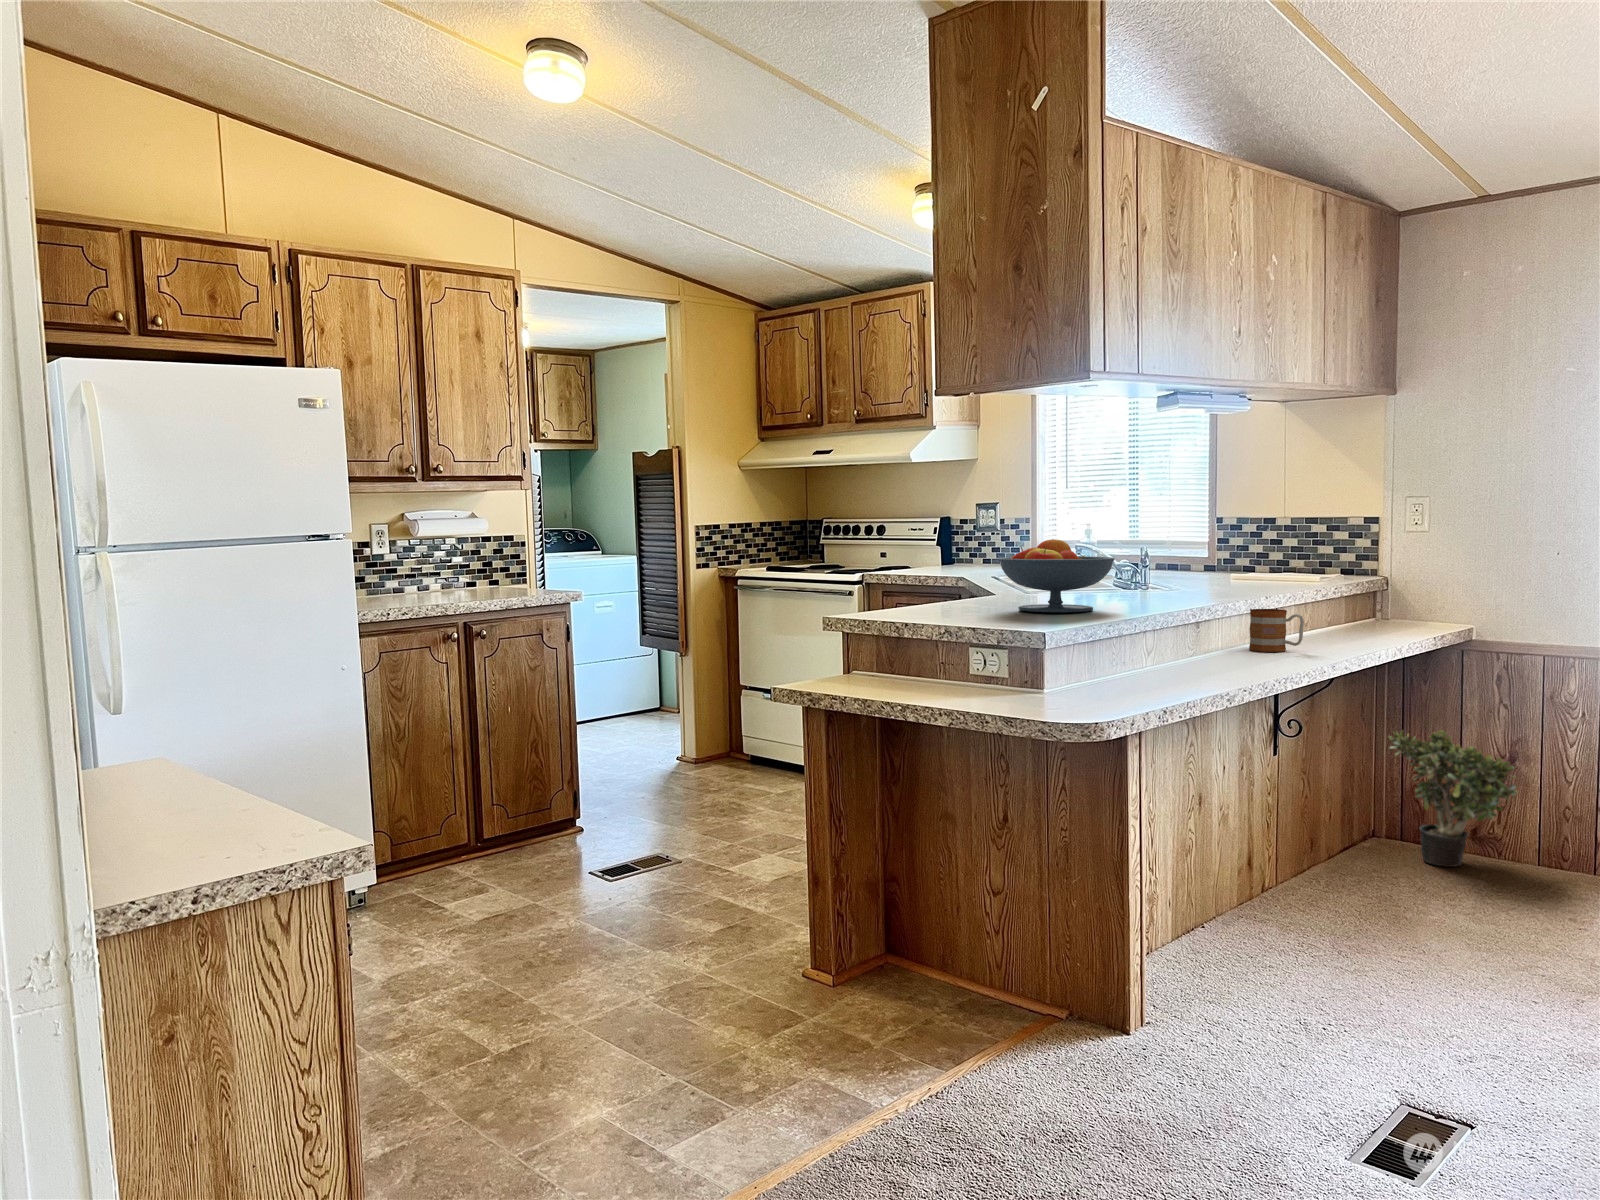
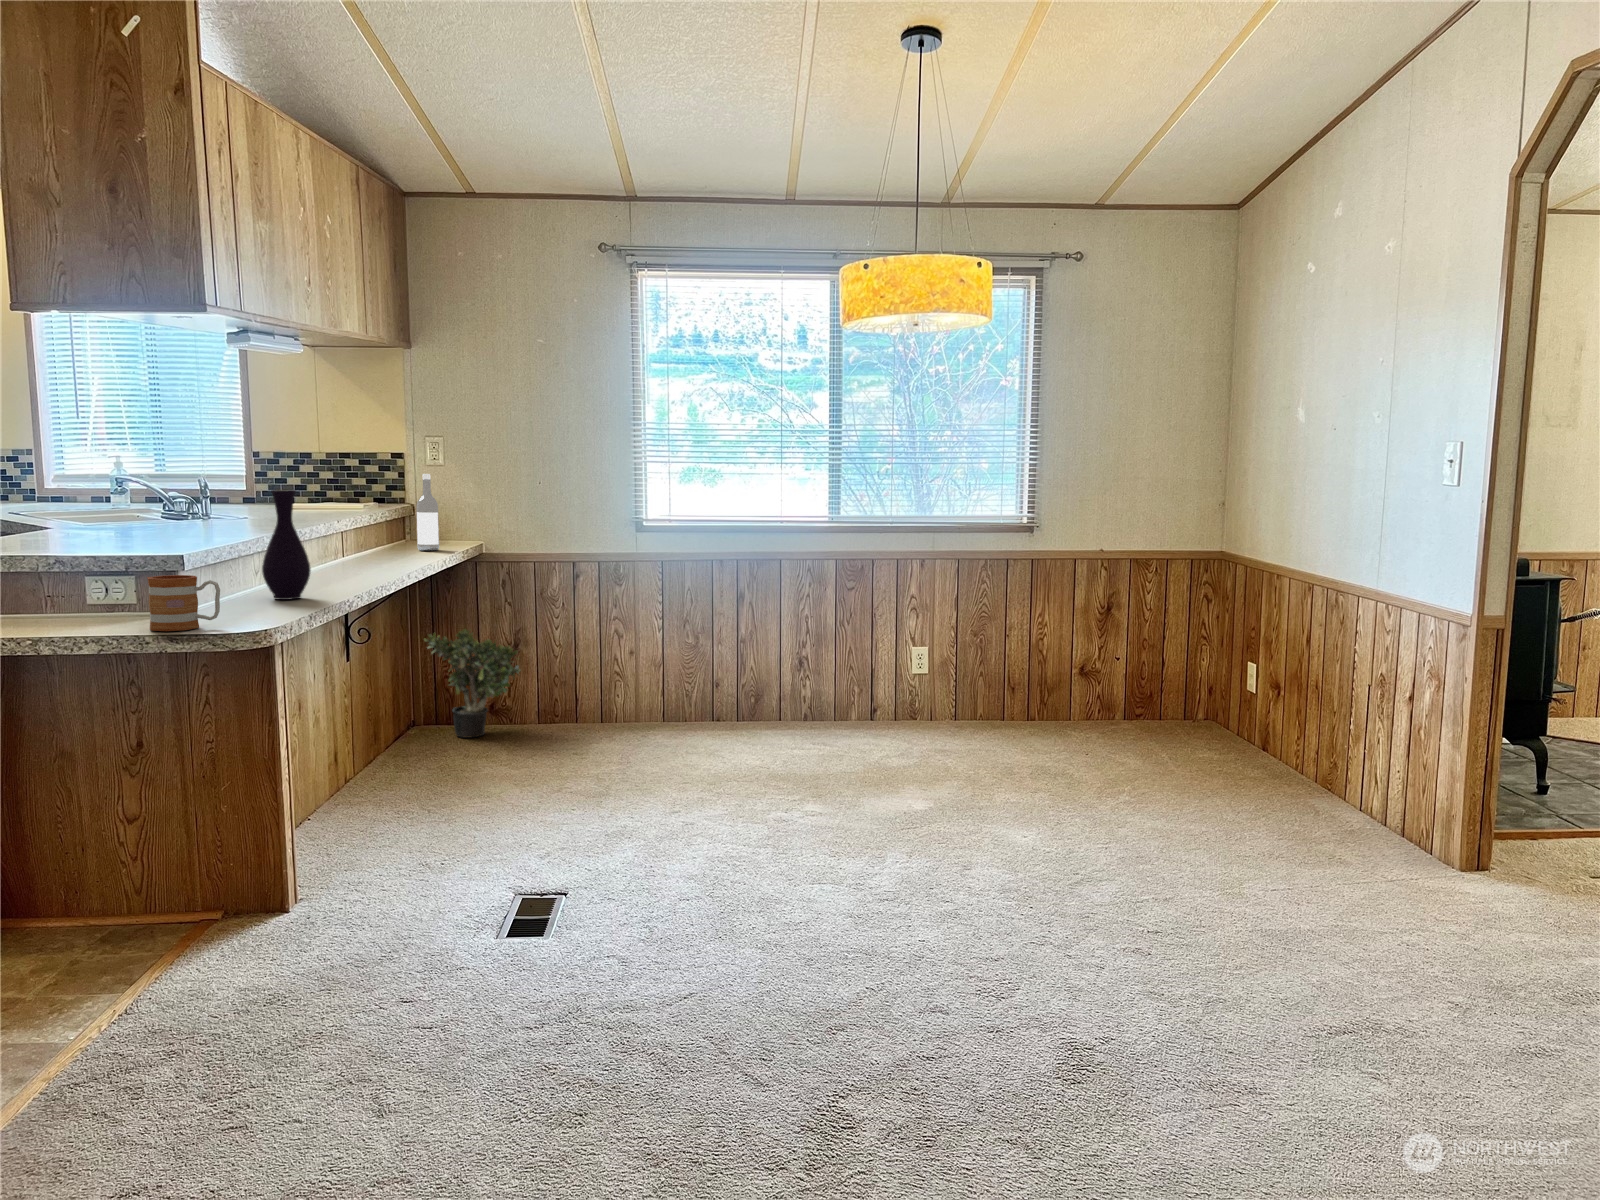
fruit bowl: present [999,539,1115,612] -> none [82,466,213,540]
wine bottle: none [1381,541,1410,632] -> present [416,474,439,551]
vase: none [1143,564,1194,684] -> present [262,490,311,600]
mug: present [1249,609,1304,652] -> present [147,575,220,631]

